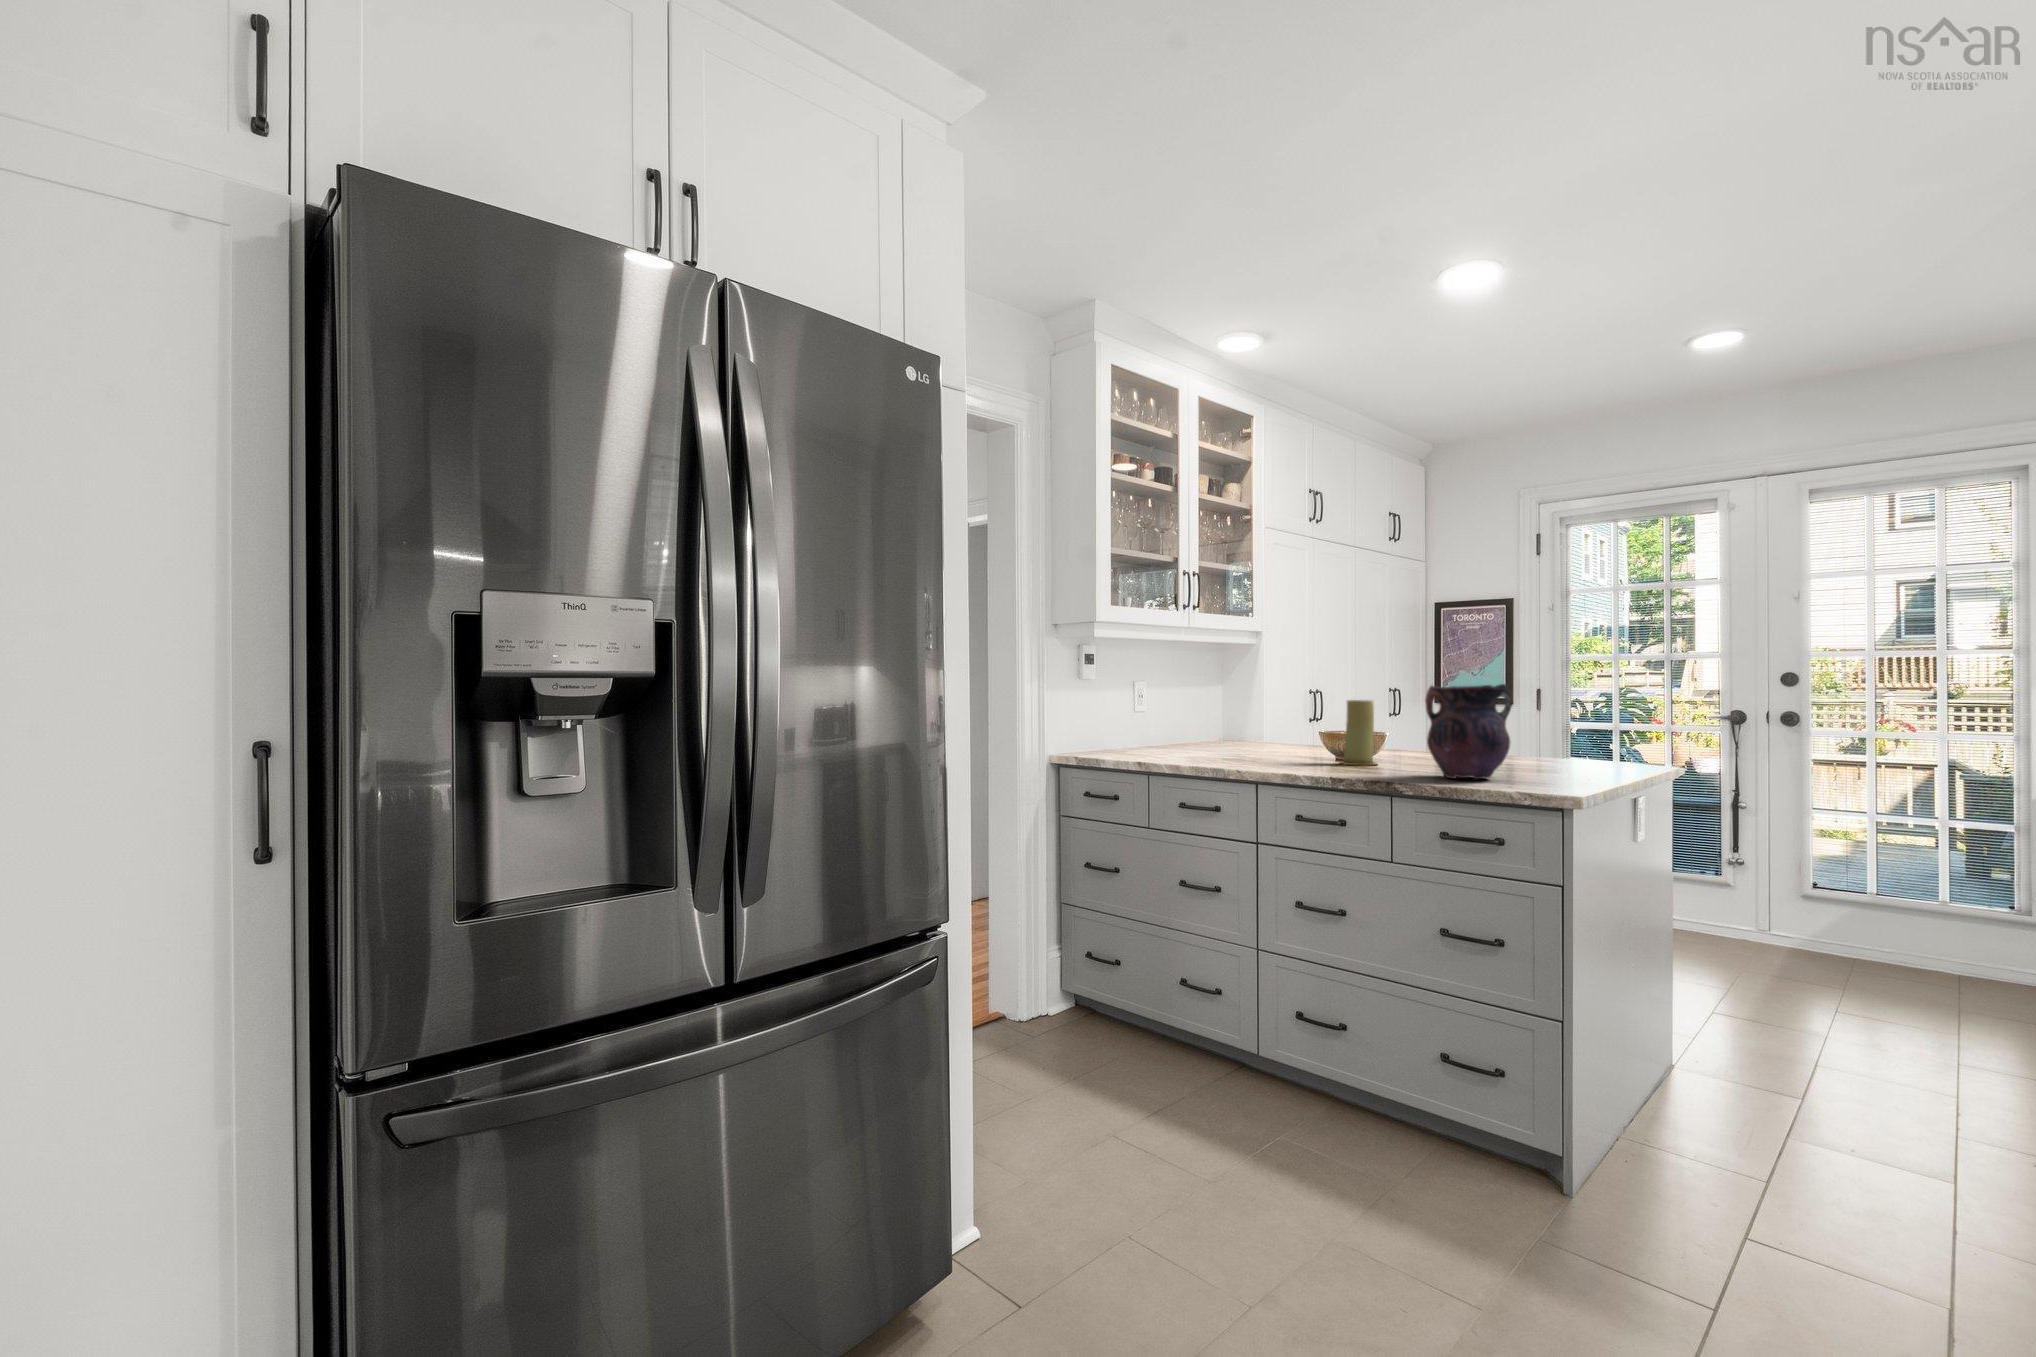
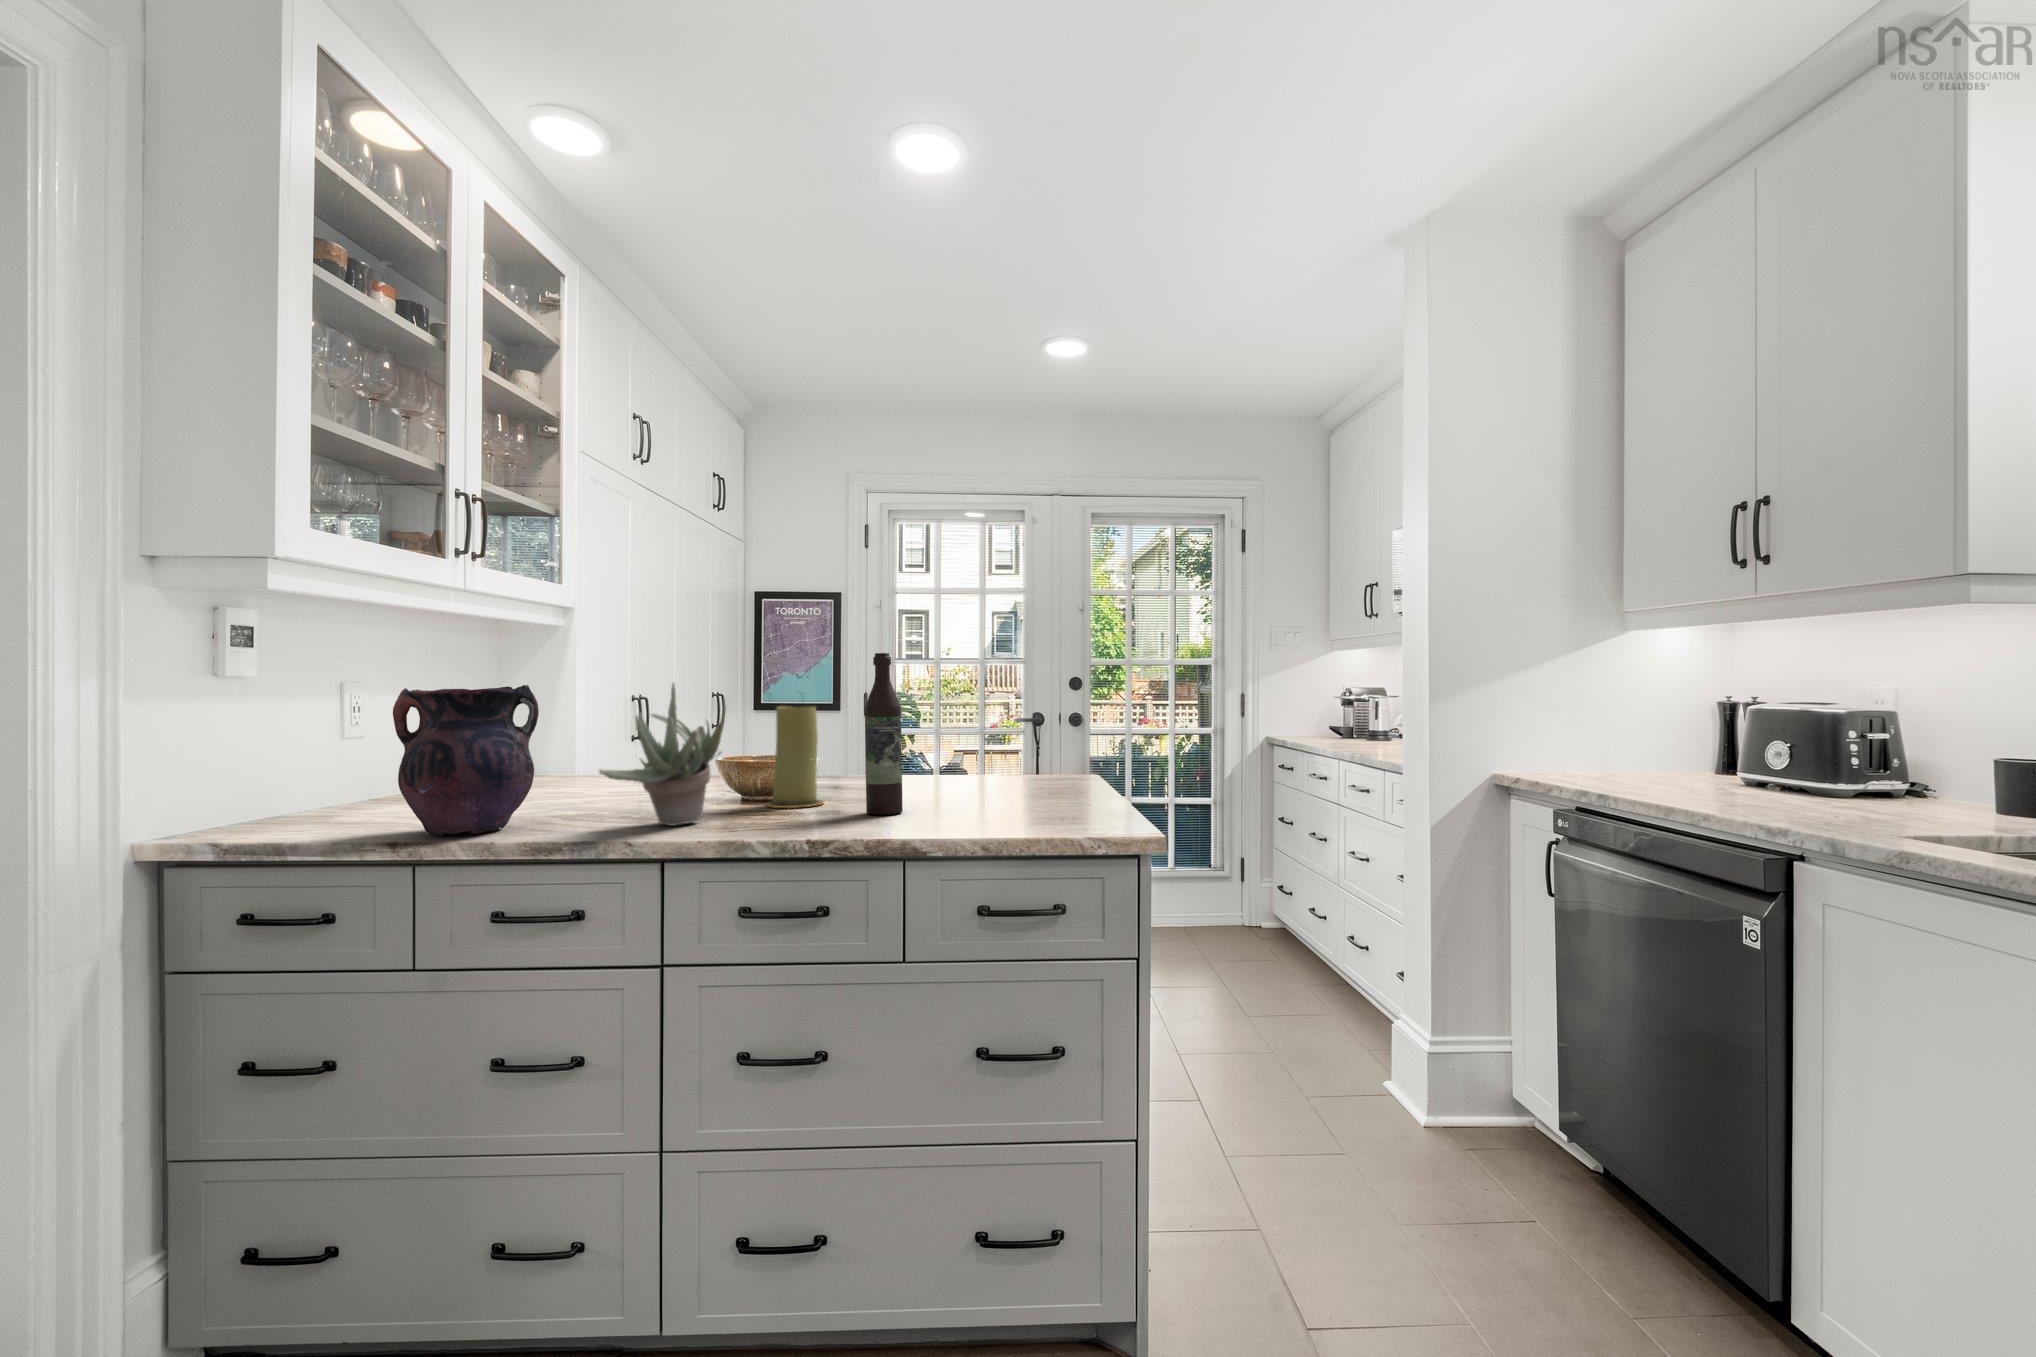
wine bottle: none [1390,666,1416,772] -> present [865,653,903,815]
succulent plant: none [1226,684,1301,767] -> present [599,683,726,826]
vase: present [1425,684,1512,779] -> present [393,685,539,836]

